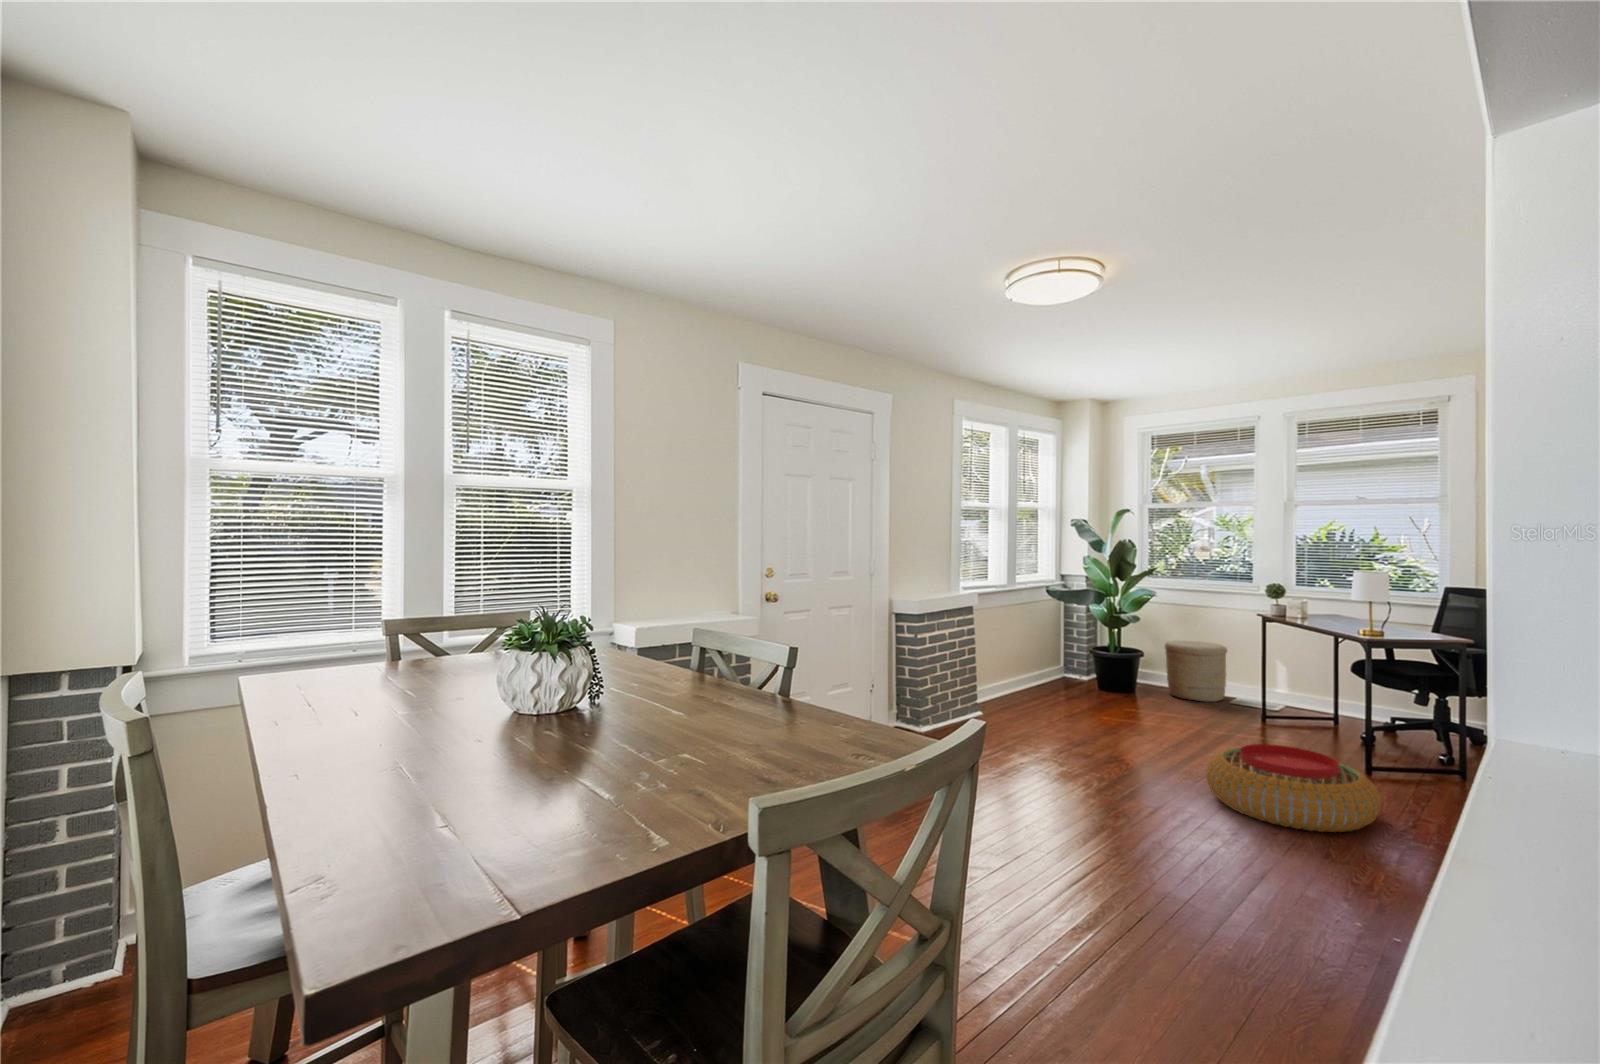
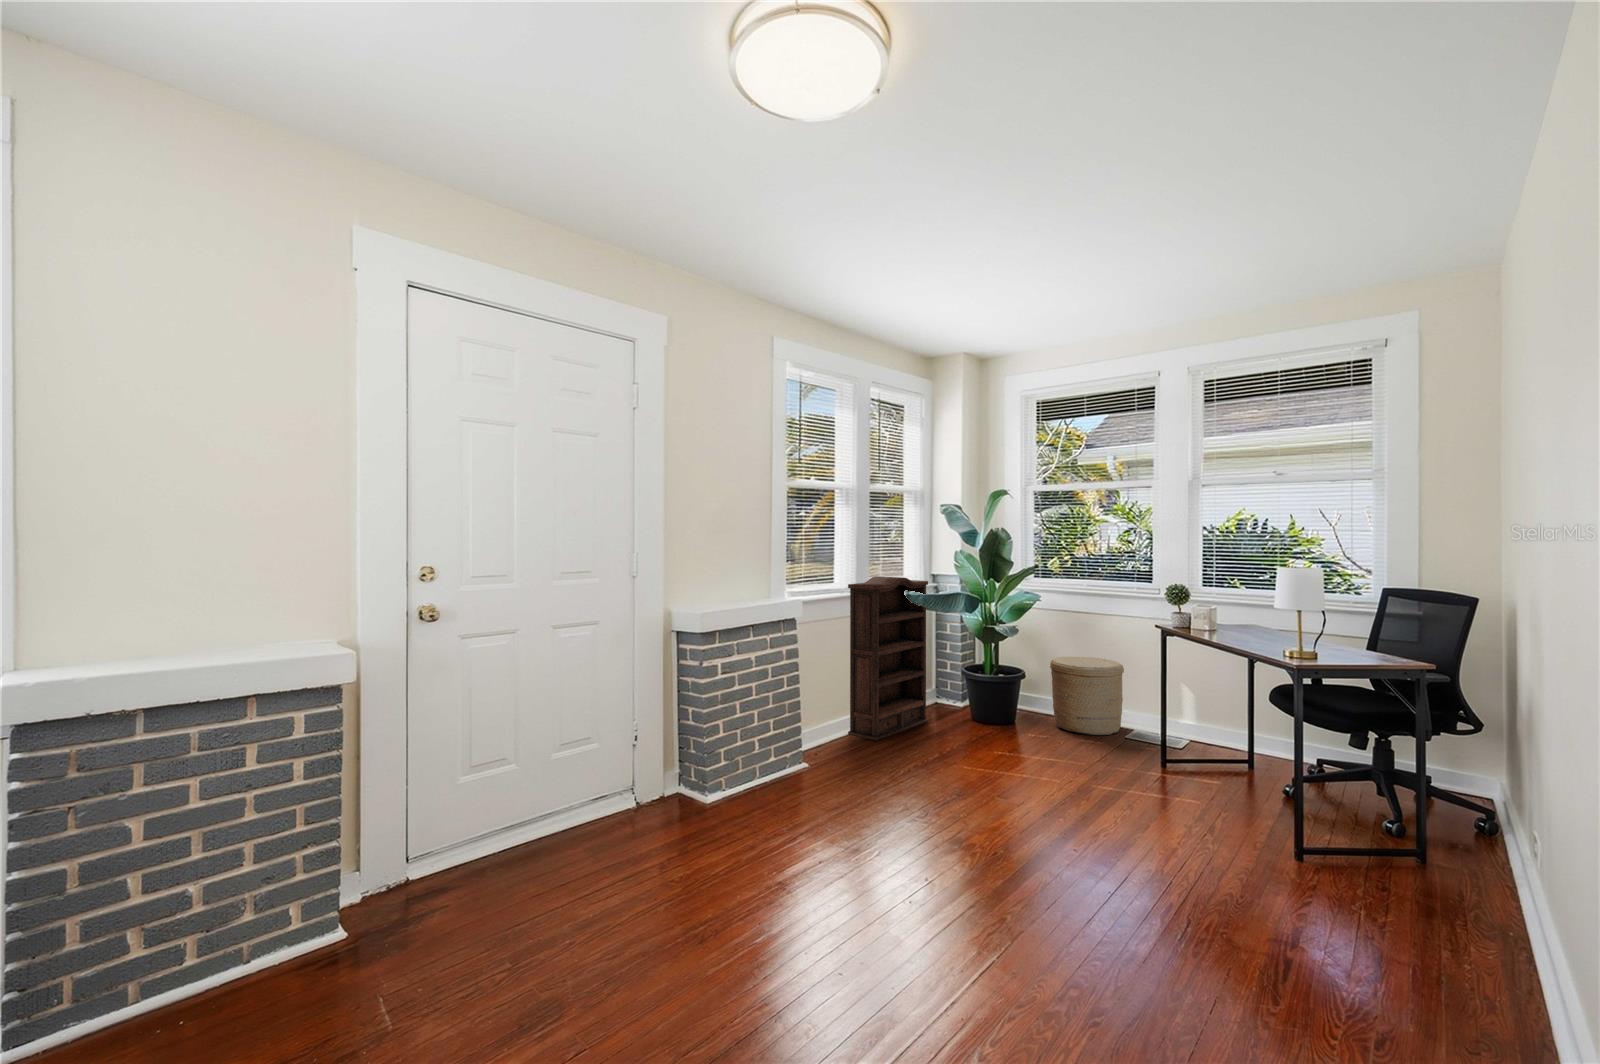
bookshelf: none [1003,575,1063,700] -> present [848,576,928,741]
pouf: present [1206,744,1381,832] -> none [1077,828,1322,984]

